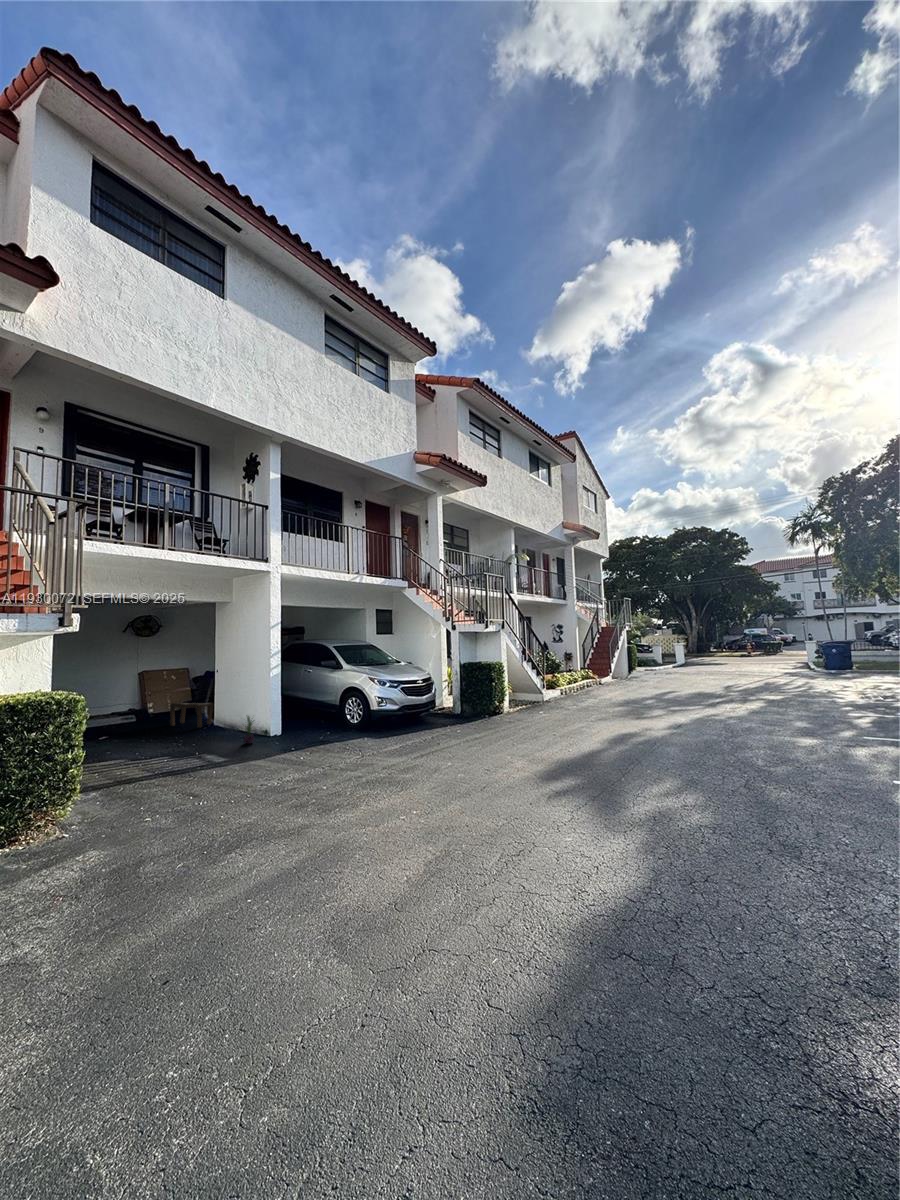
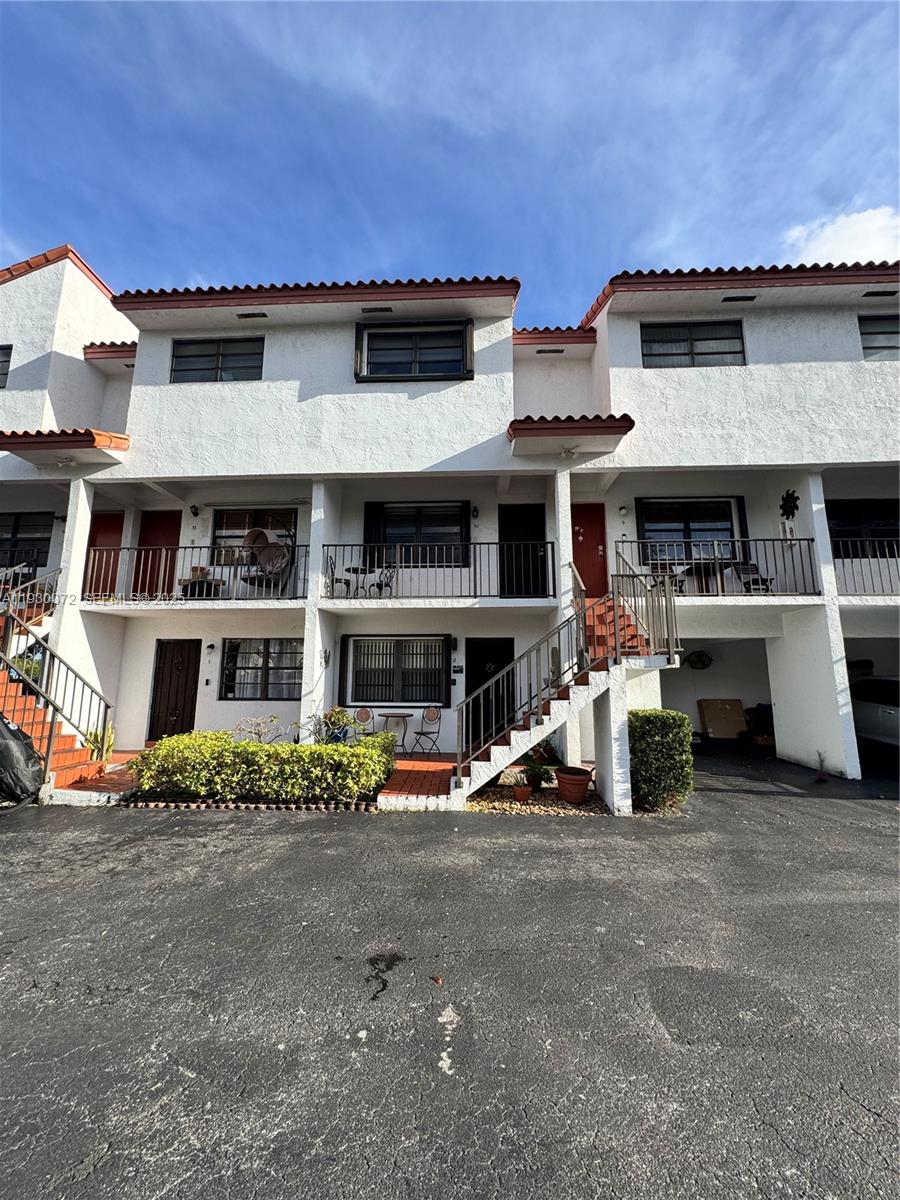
bench: present [170,703,213,727] -> none [732,731,776,757]

